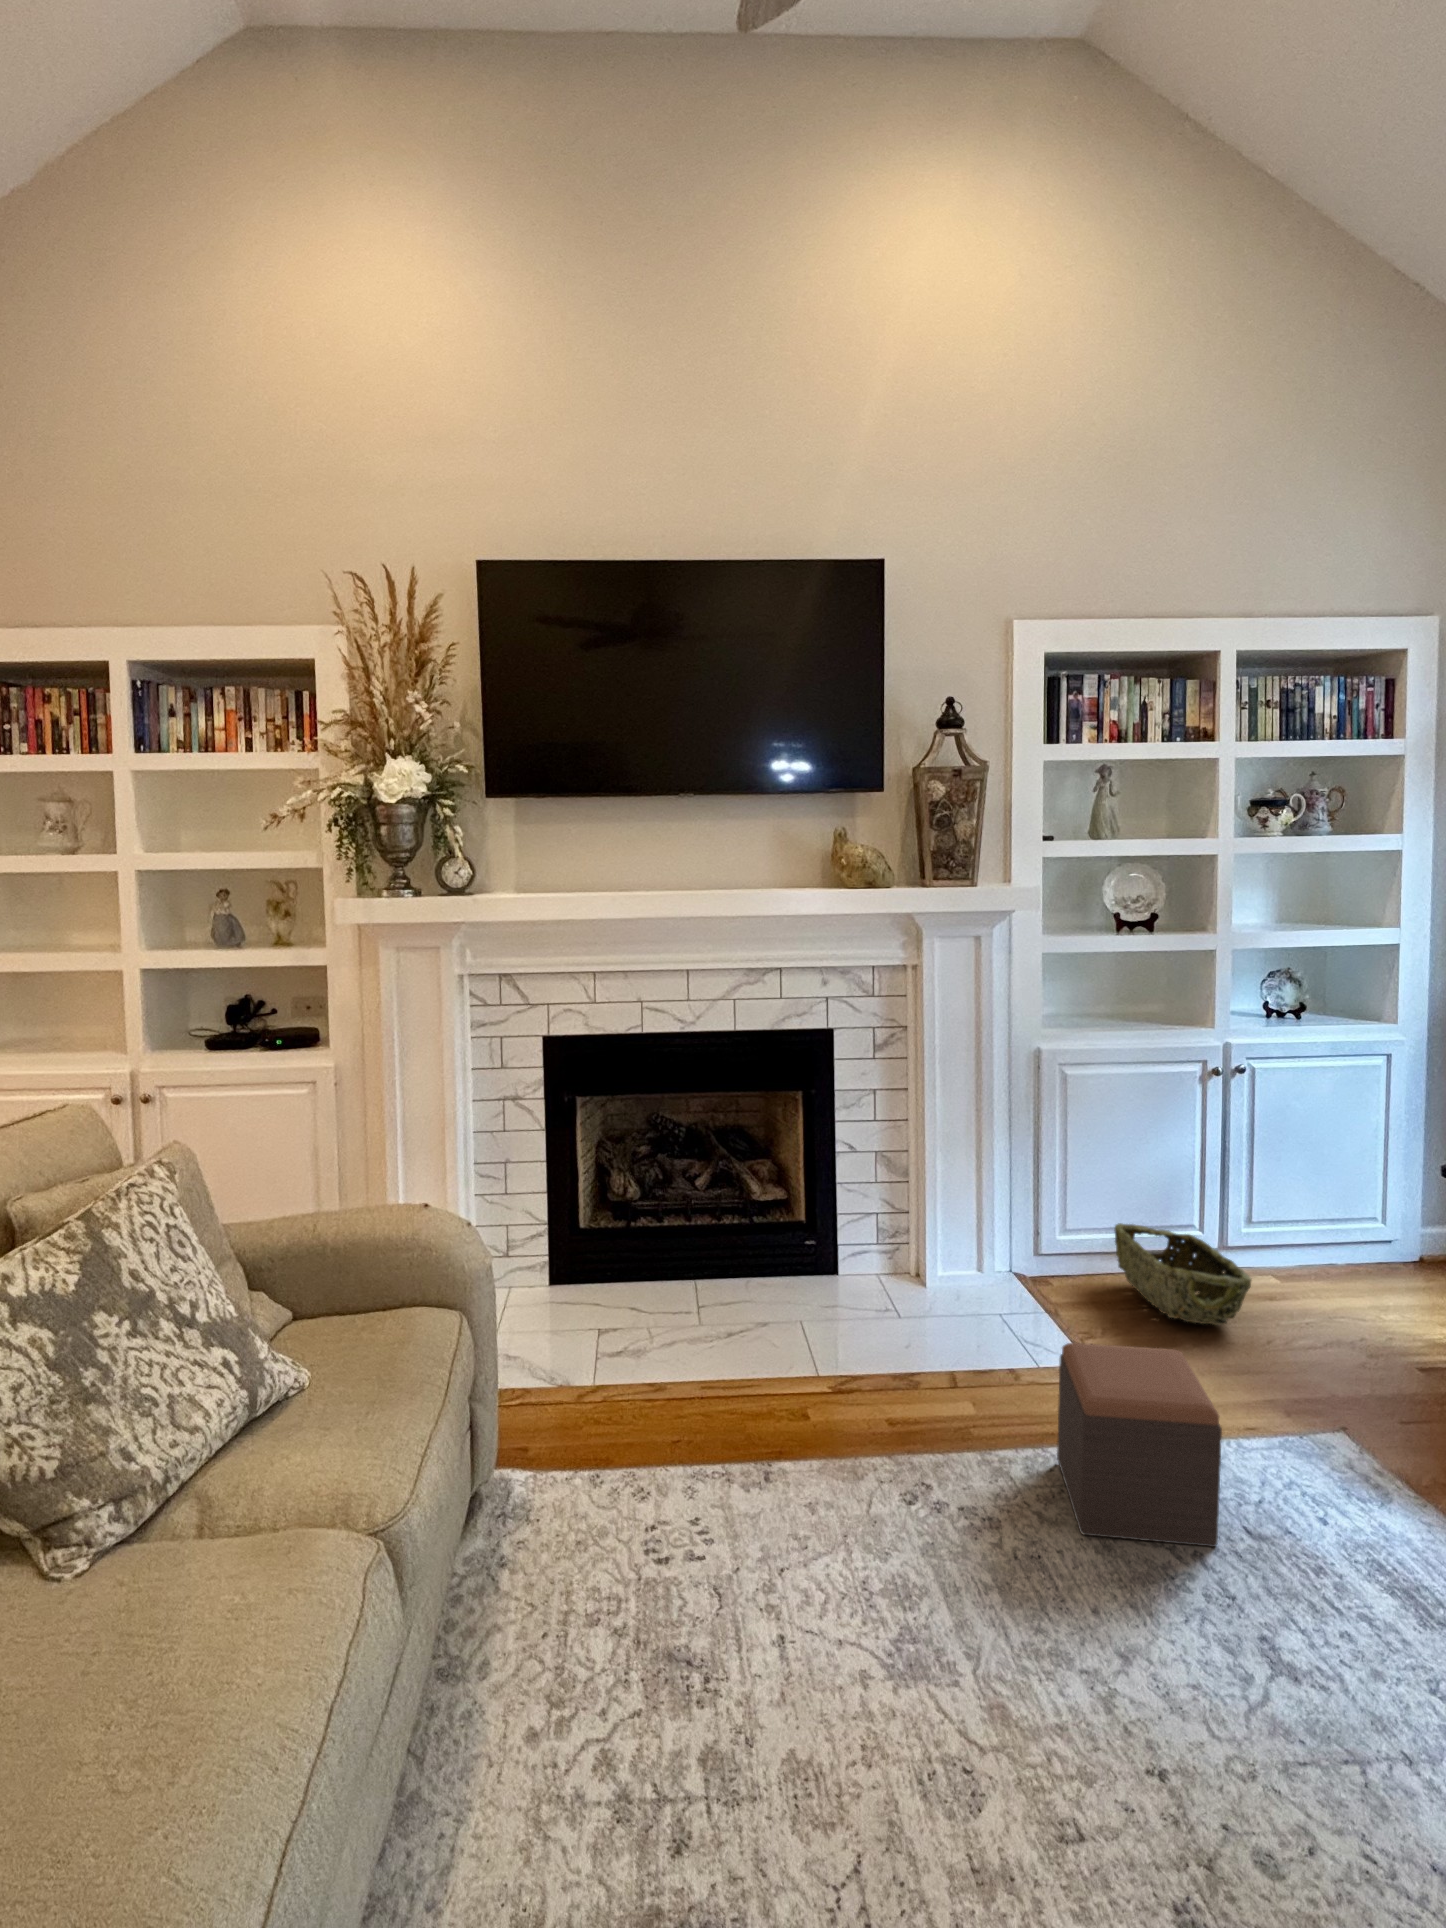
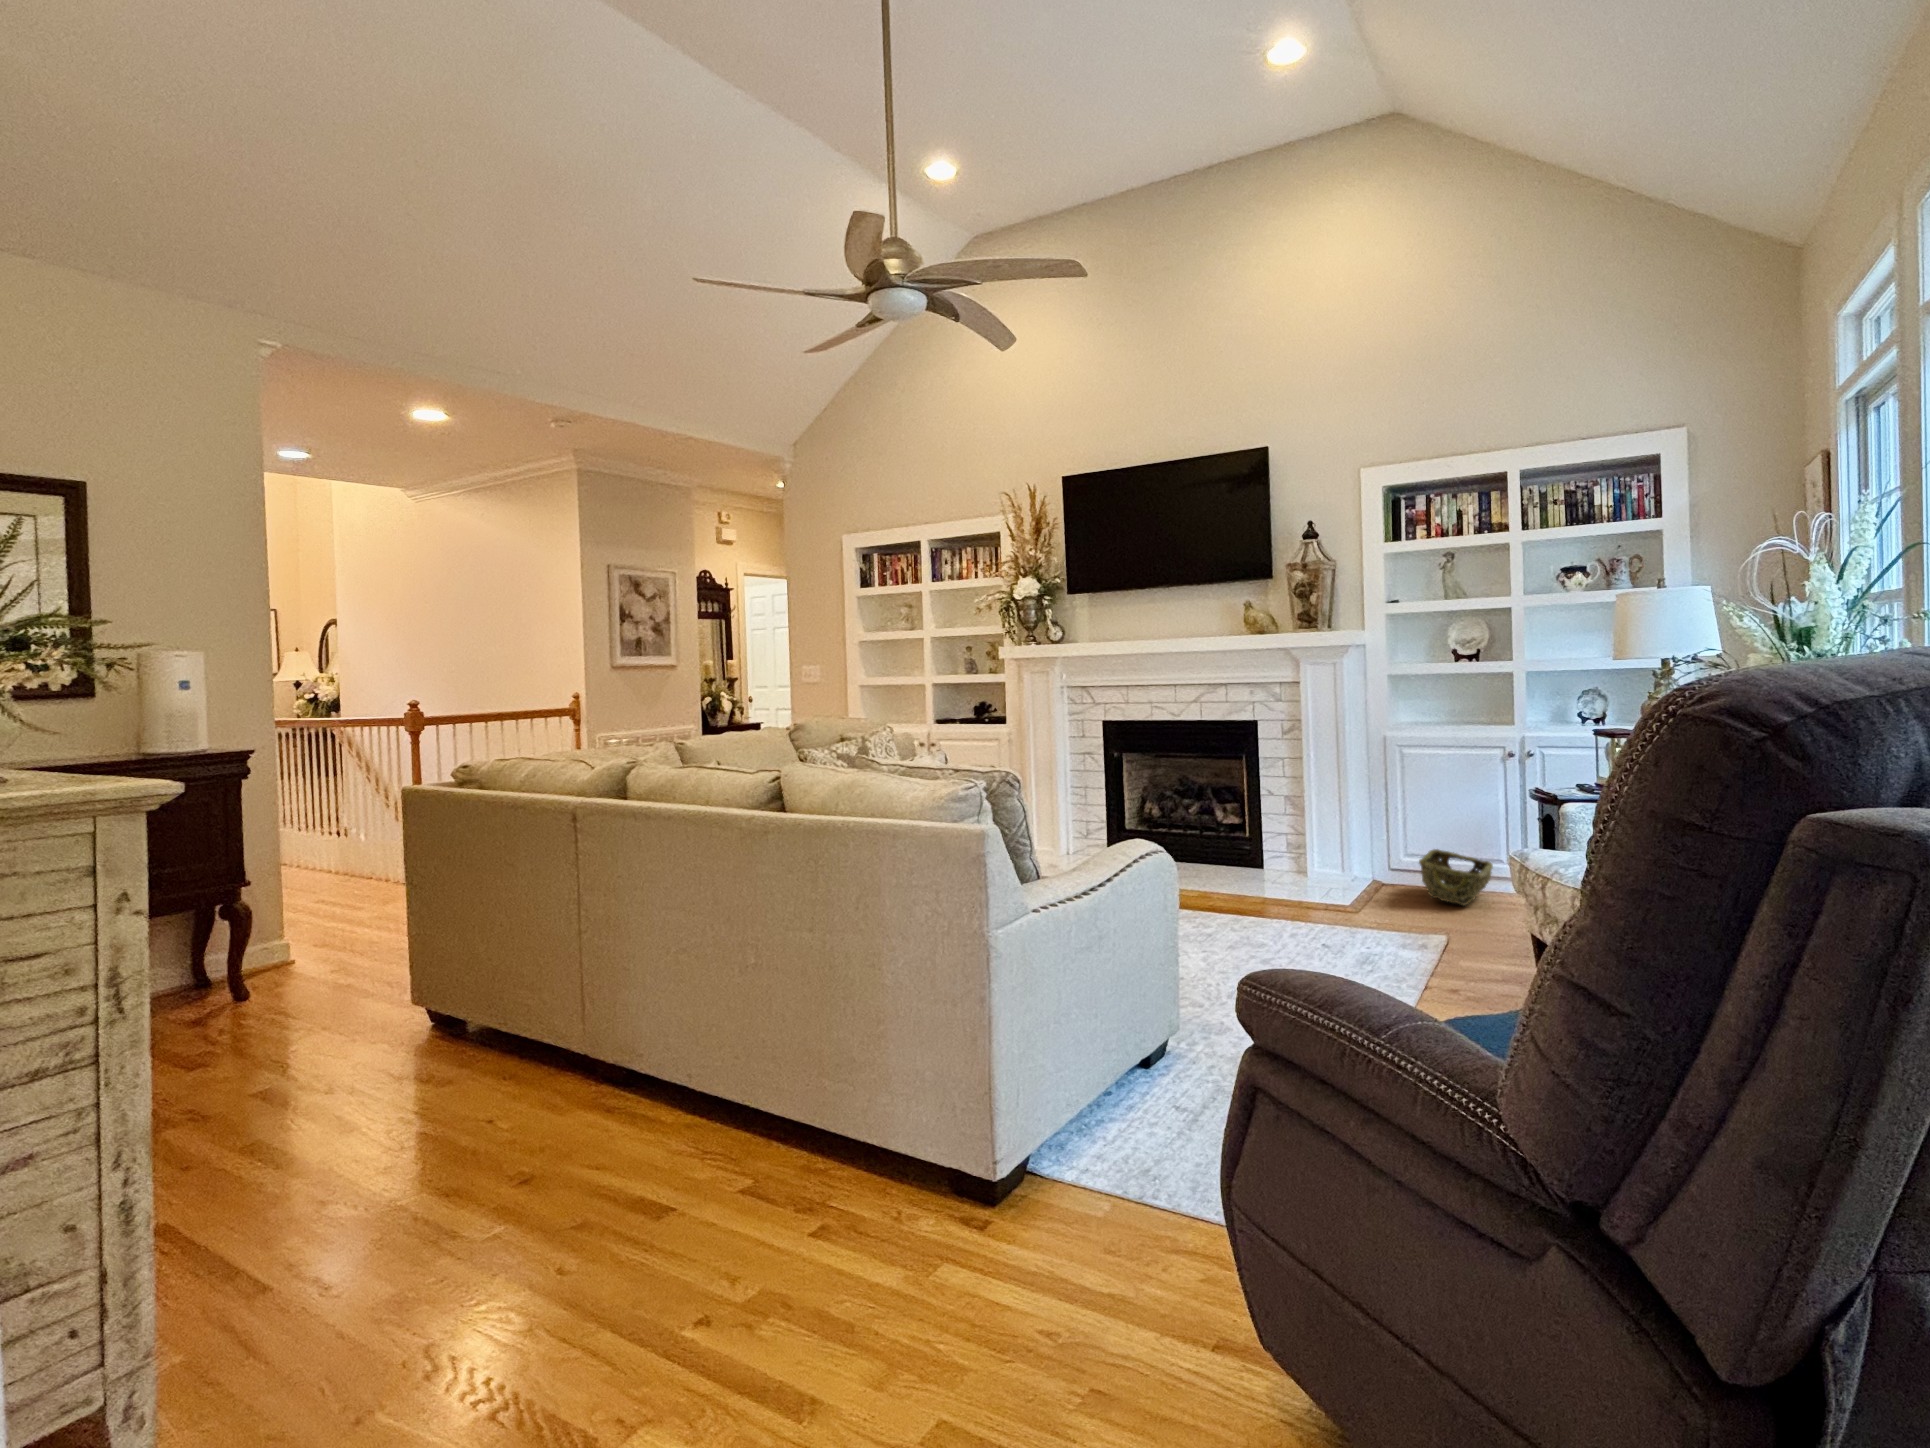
footstool: present [1057,1343,1222,1547] -> none [1237,857,1328,950]

